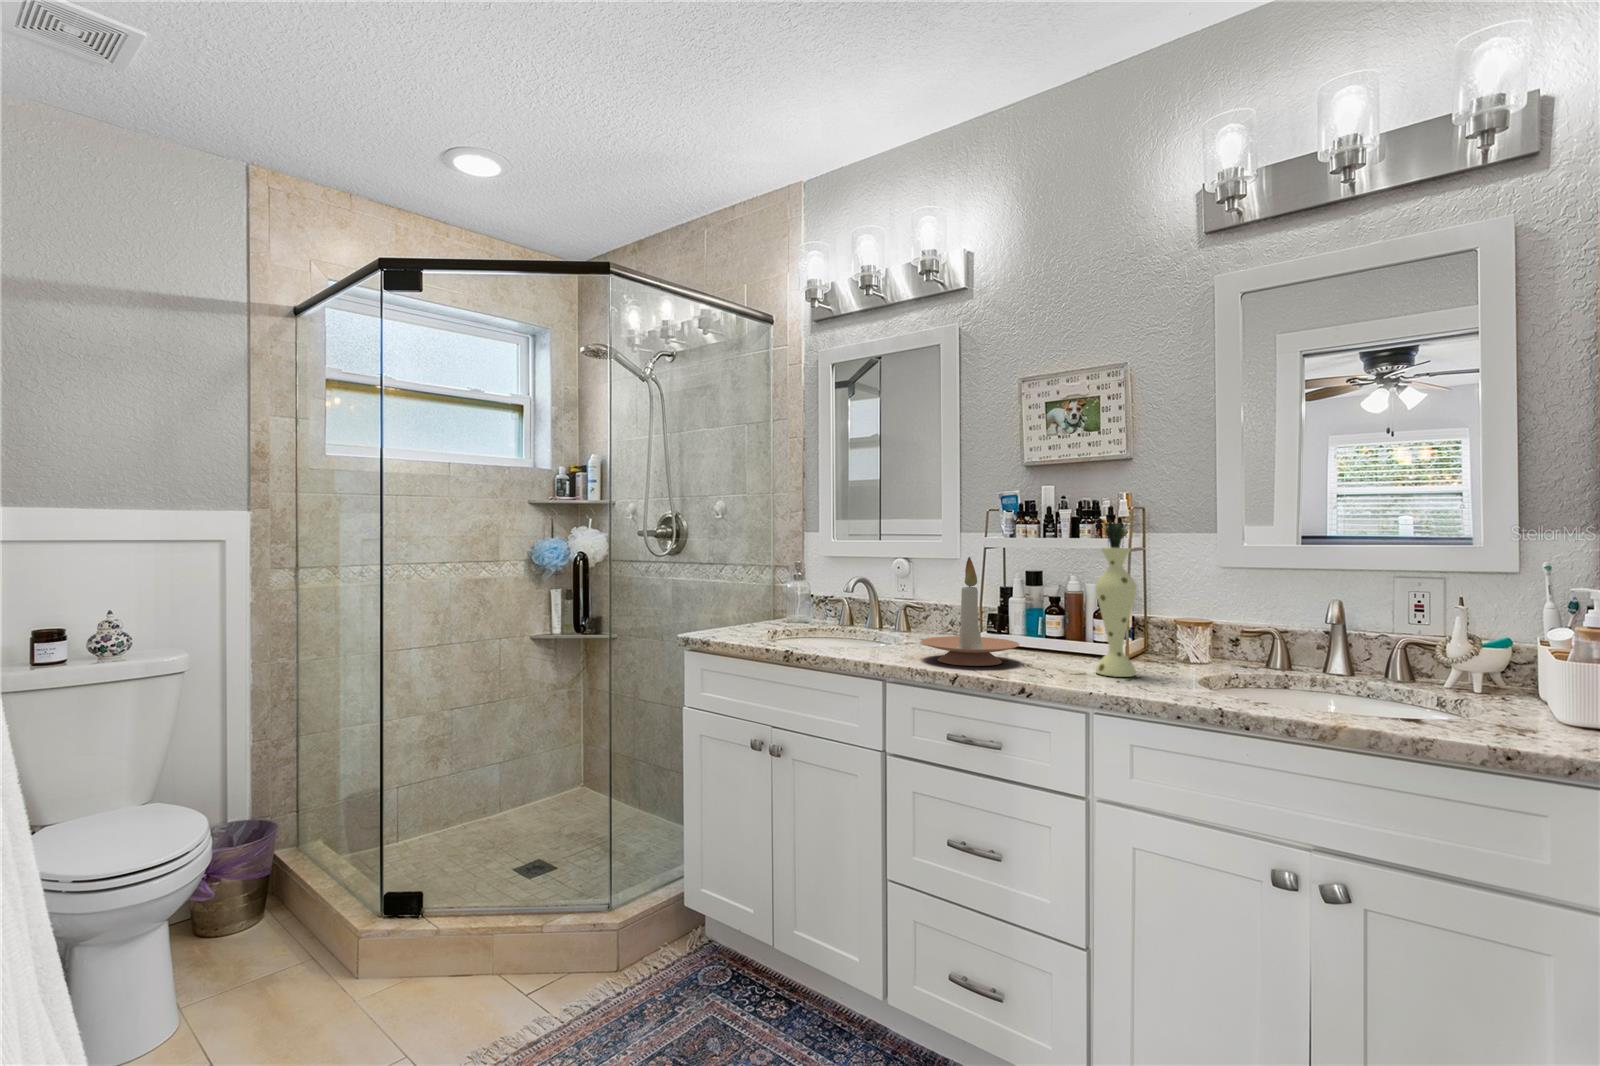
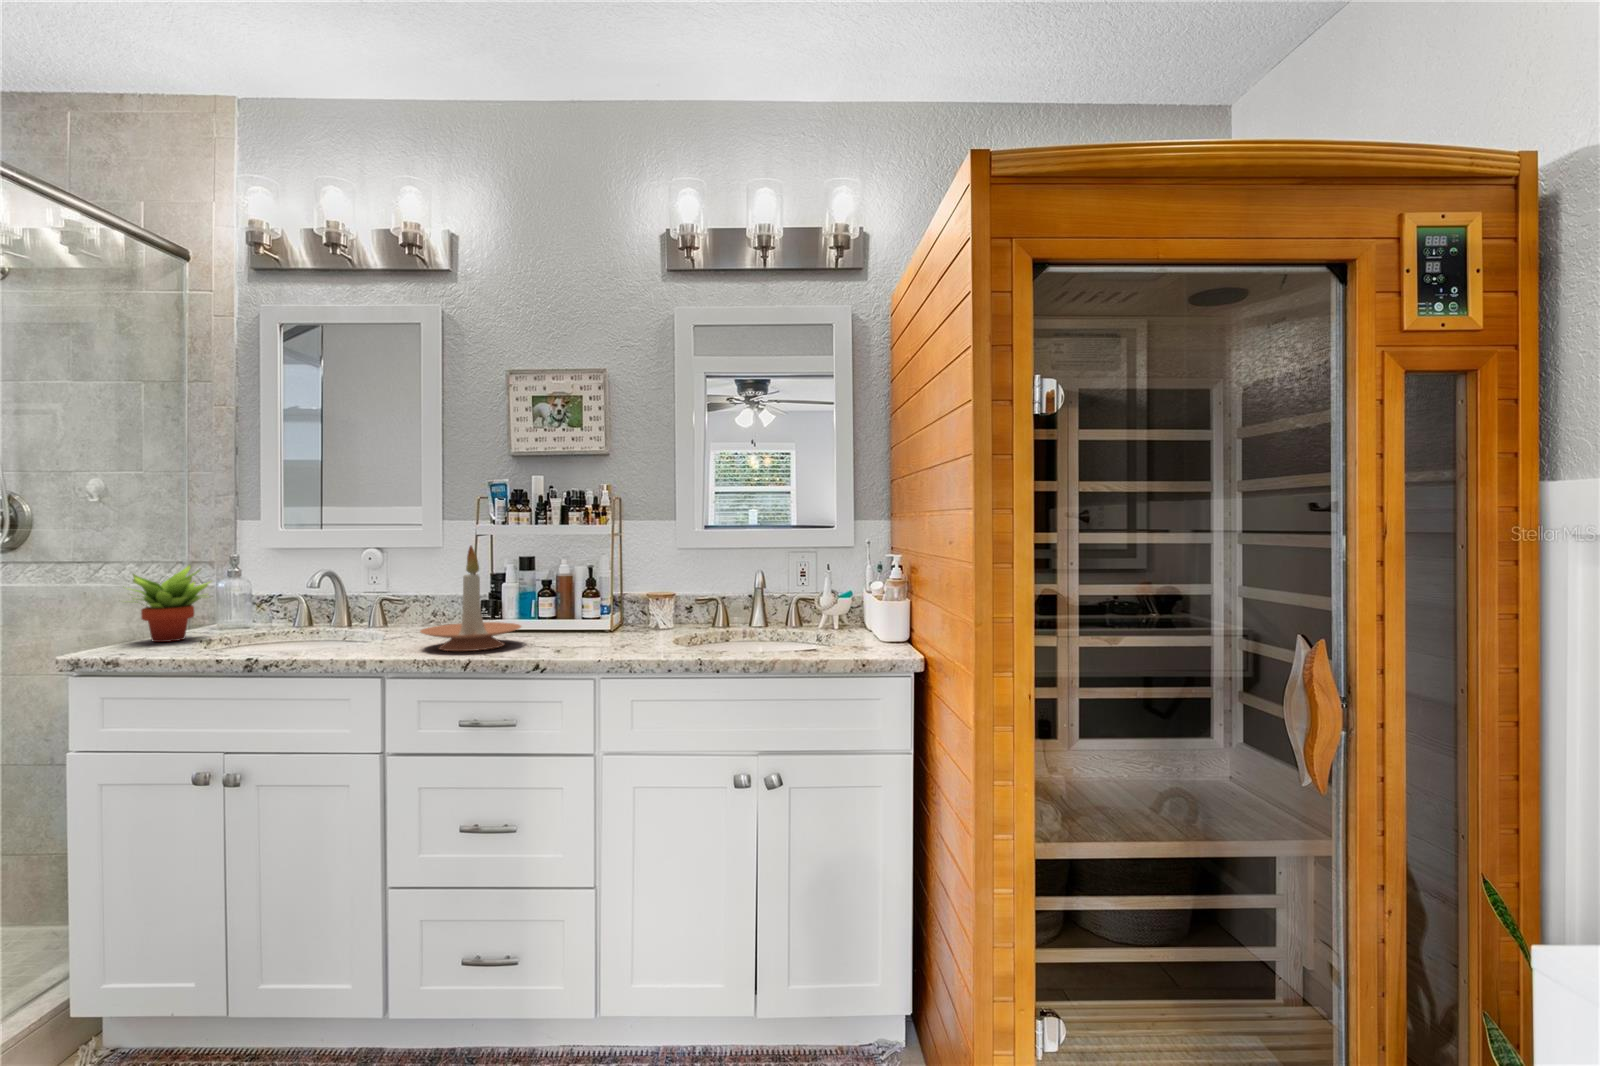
vase: present [1096,517,1136,677] -> none [576,505,639,645]
succulent plant: none [721,569,781,631] -> present [132,565,211,642]

